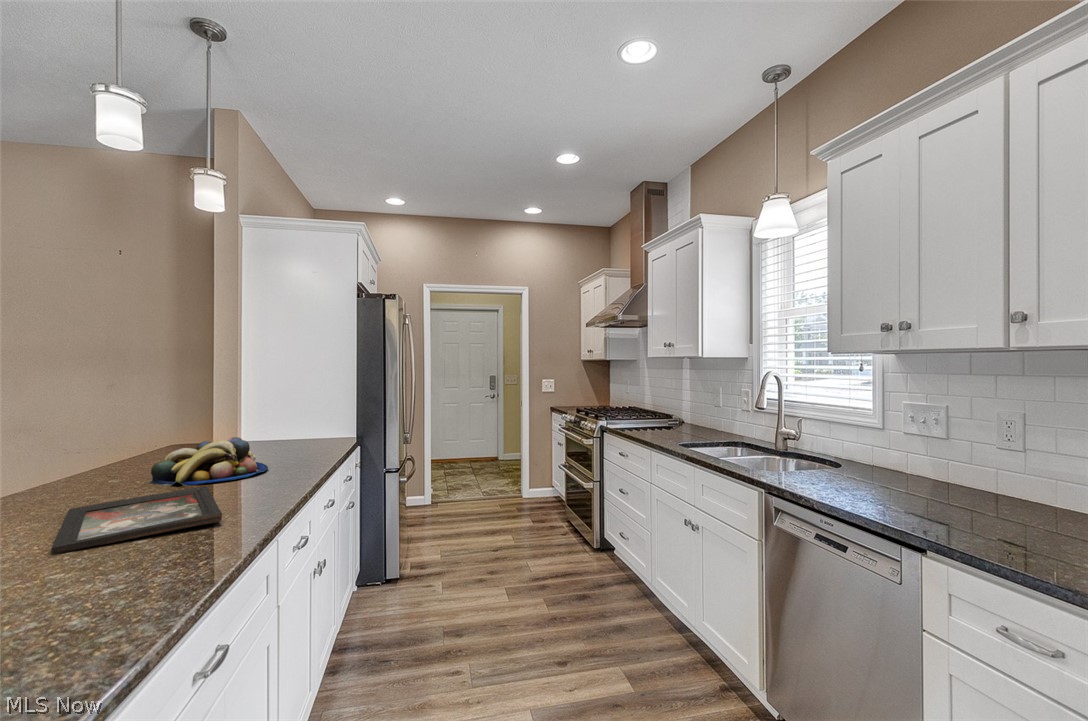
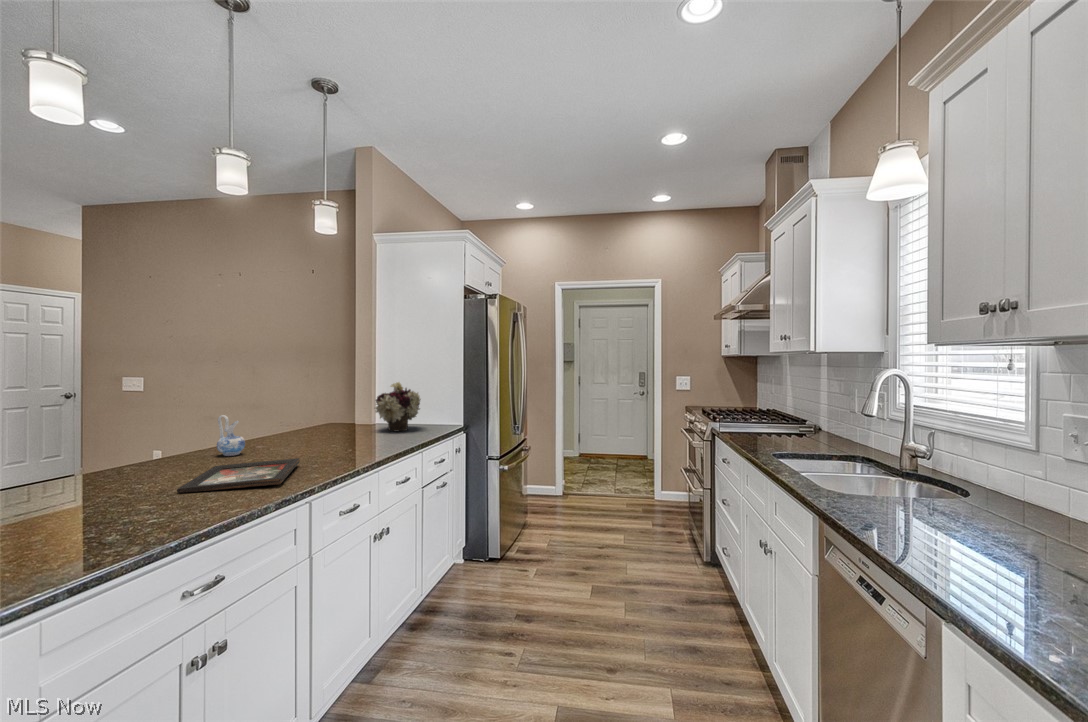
flower arrangement: none [250,386,310,446] -> present [375,382,421,431]
ceramic pitcher: none [39,435,89,494] -> present [217,415,245,456]
fruit bowl: present [151,437,268,486] -> none [280,423,363,457]

